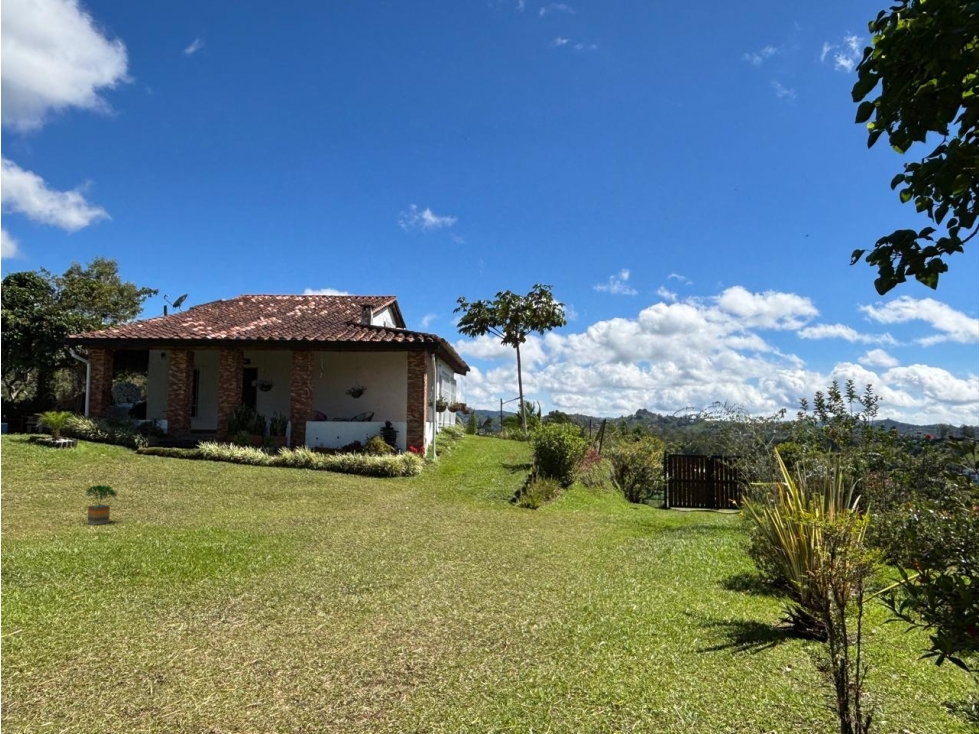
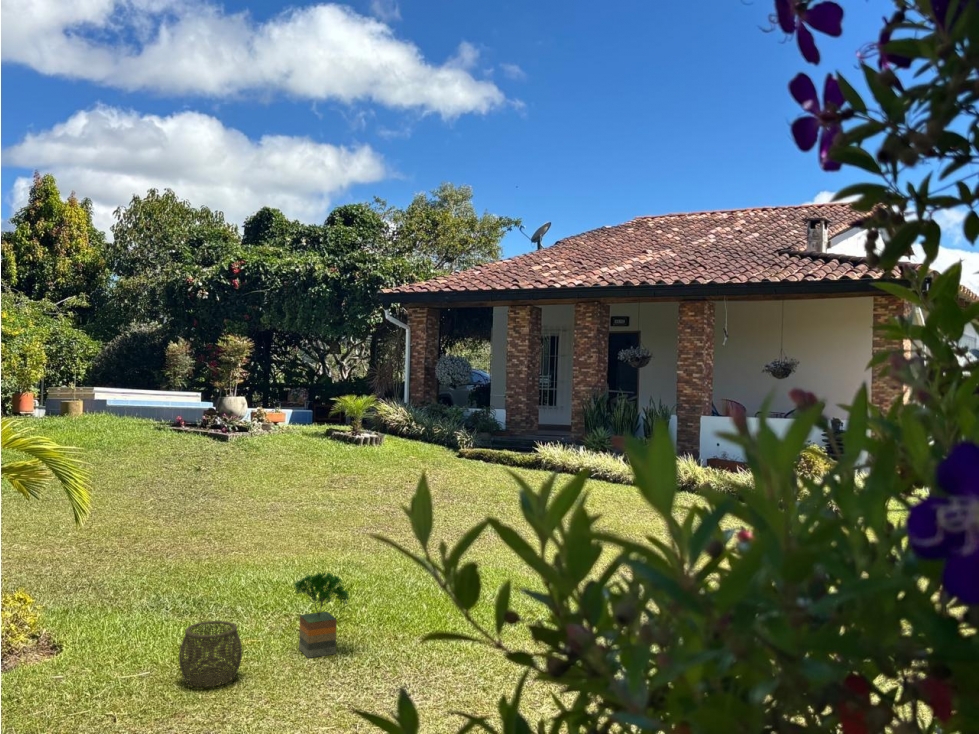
woven basket: none [30,507,64,536] -> present [179,621,242,687]

